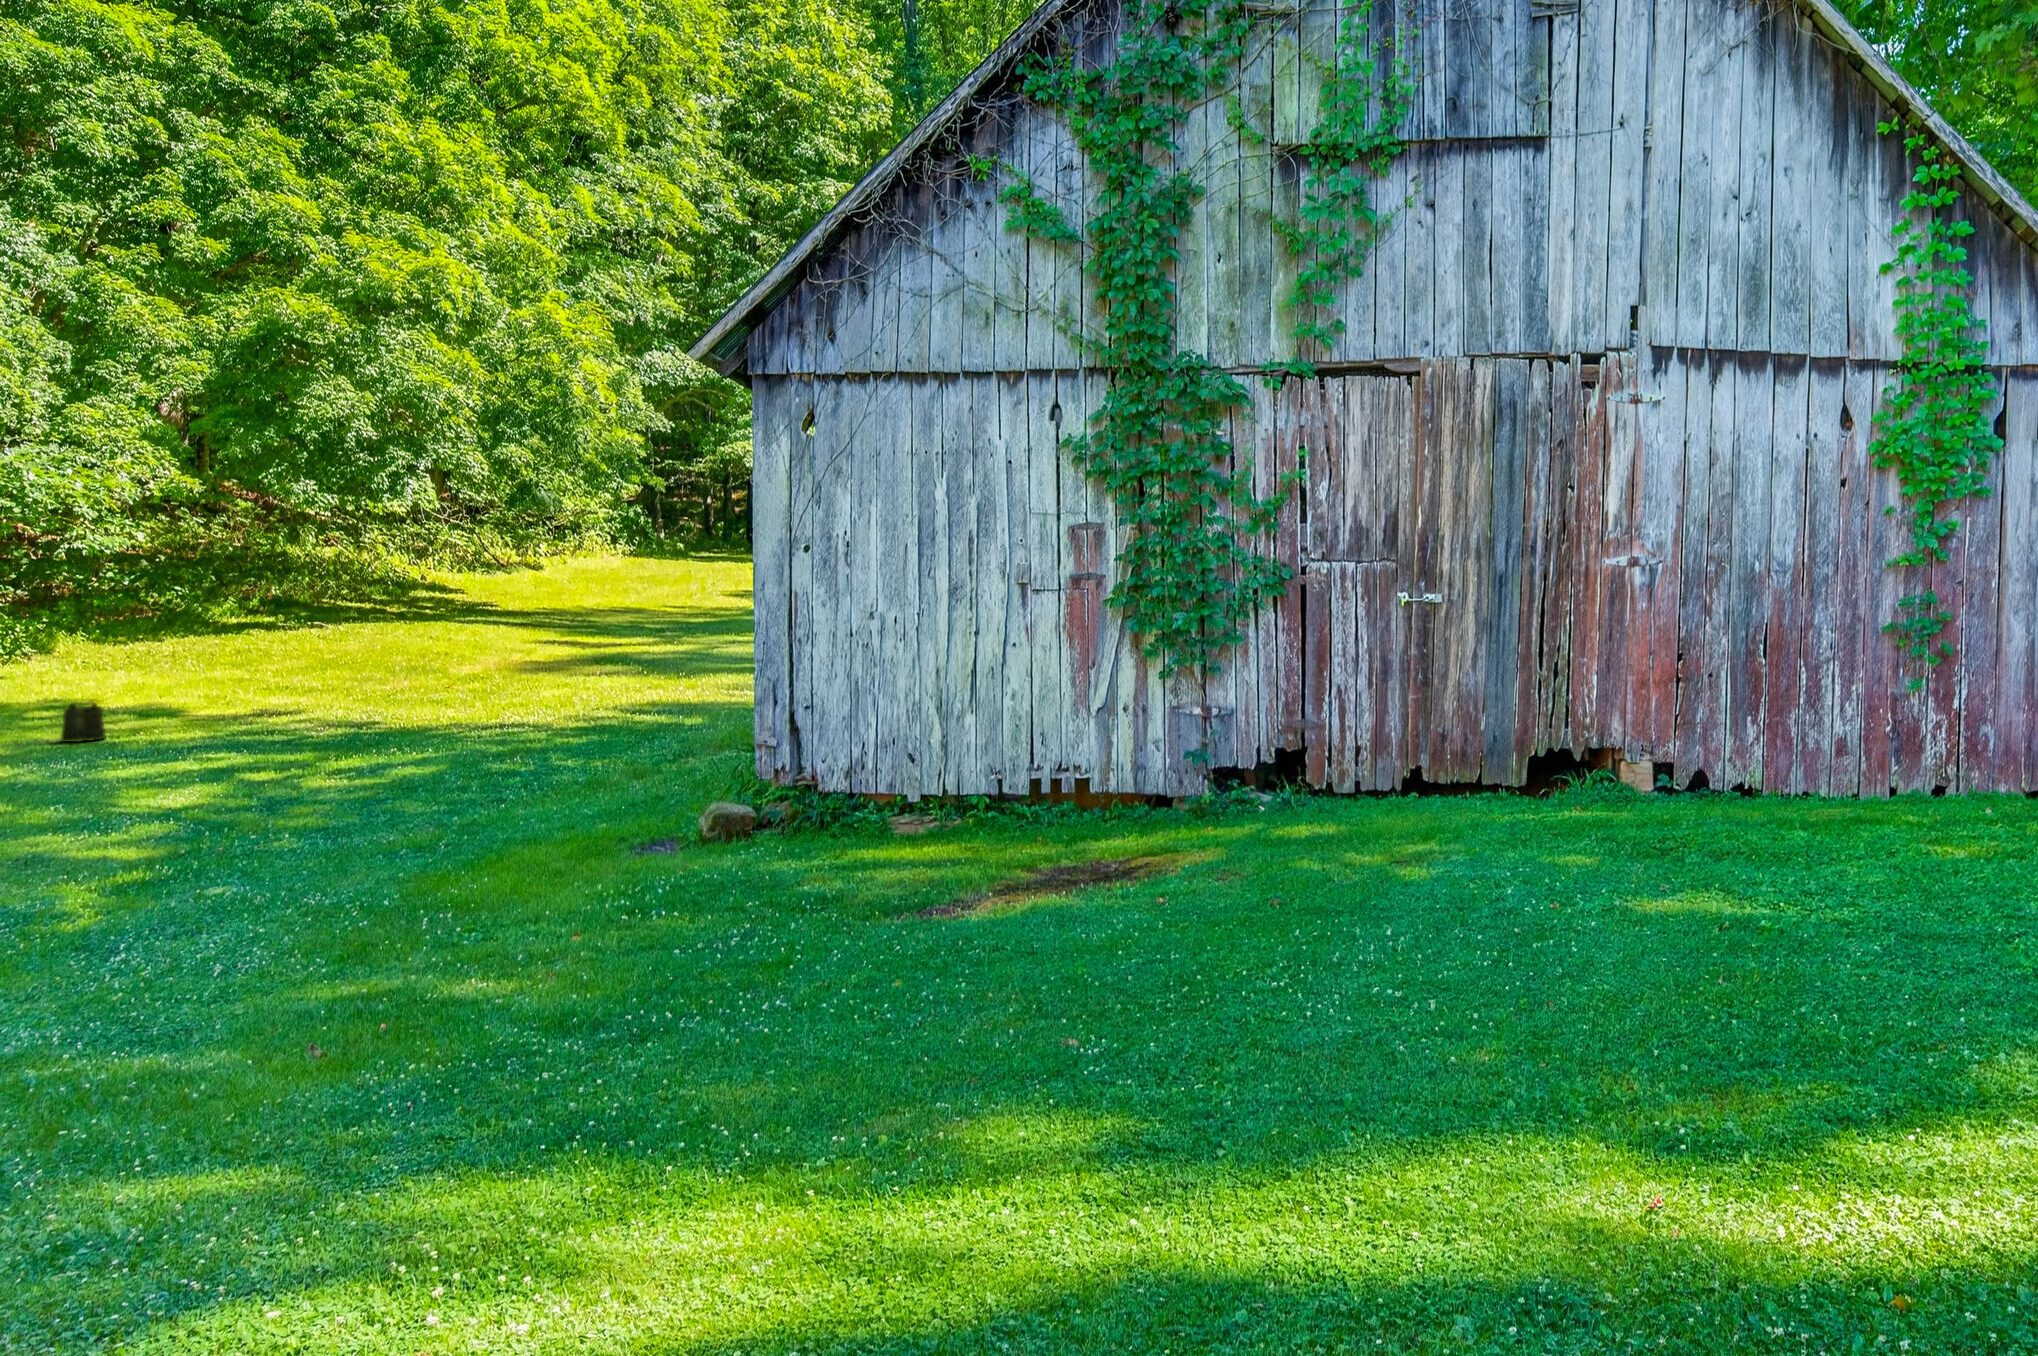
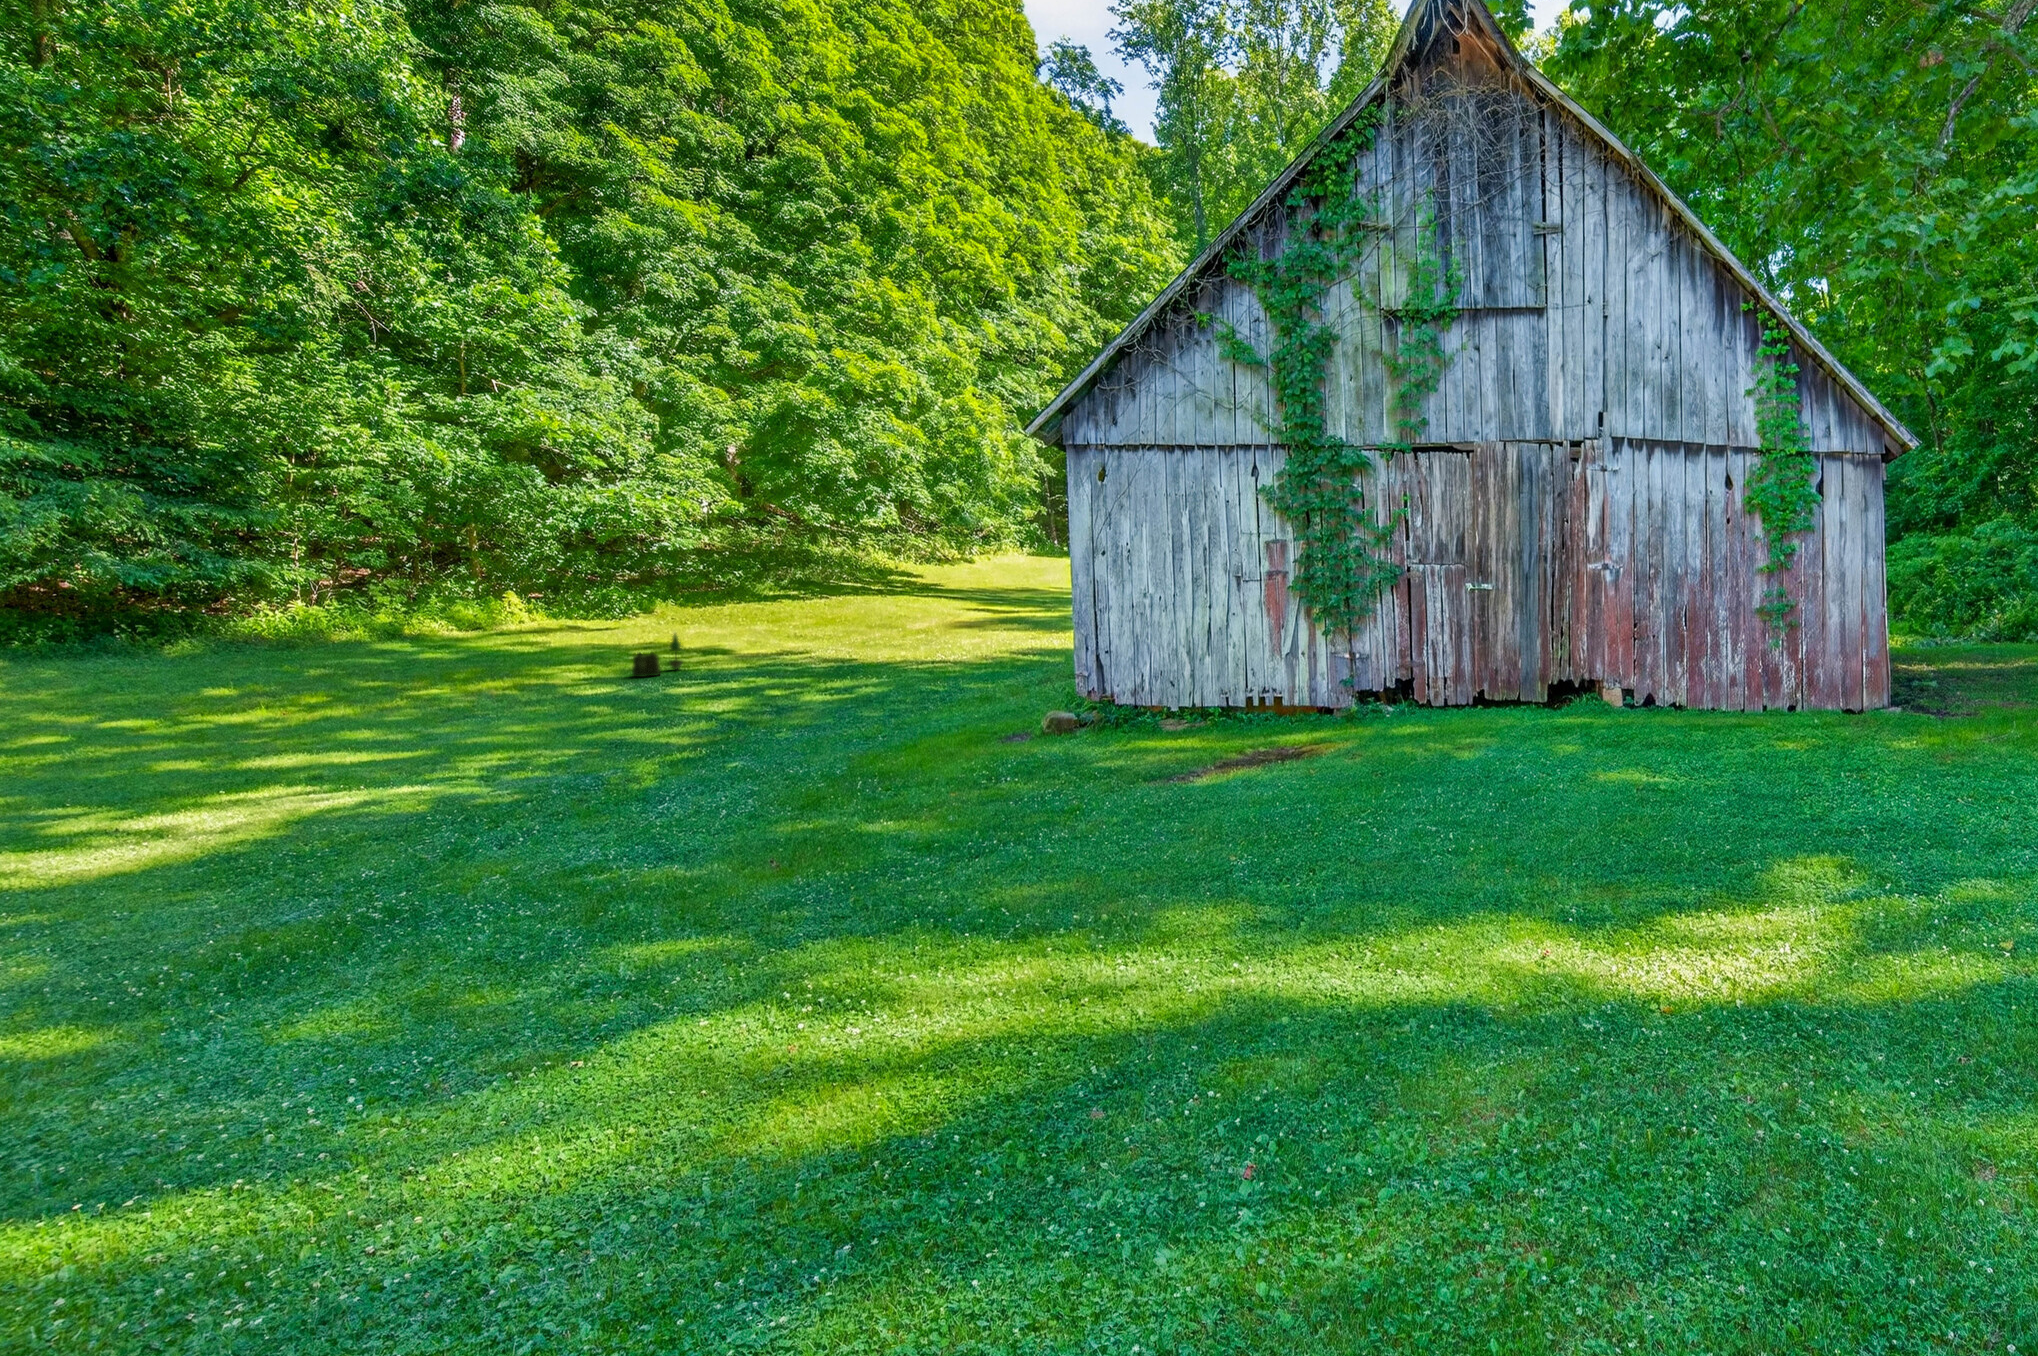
potted tree: none [111,670,140,731] -> present [670,633,683,669]

